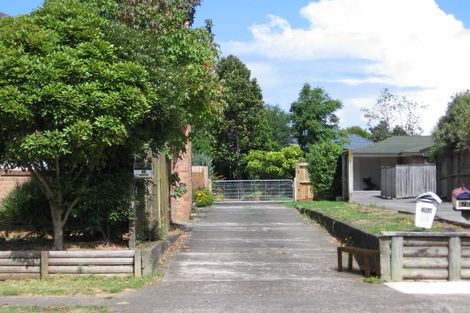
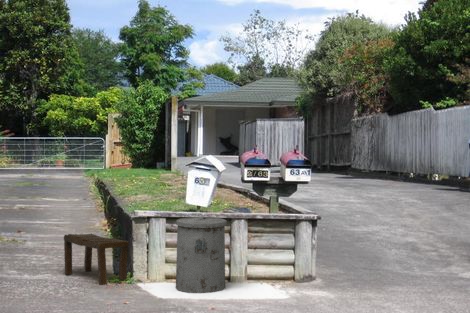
trash can: none [416,237,450,285] -> present [176,217,227,293]

